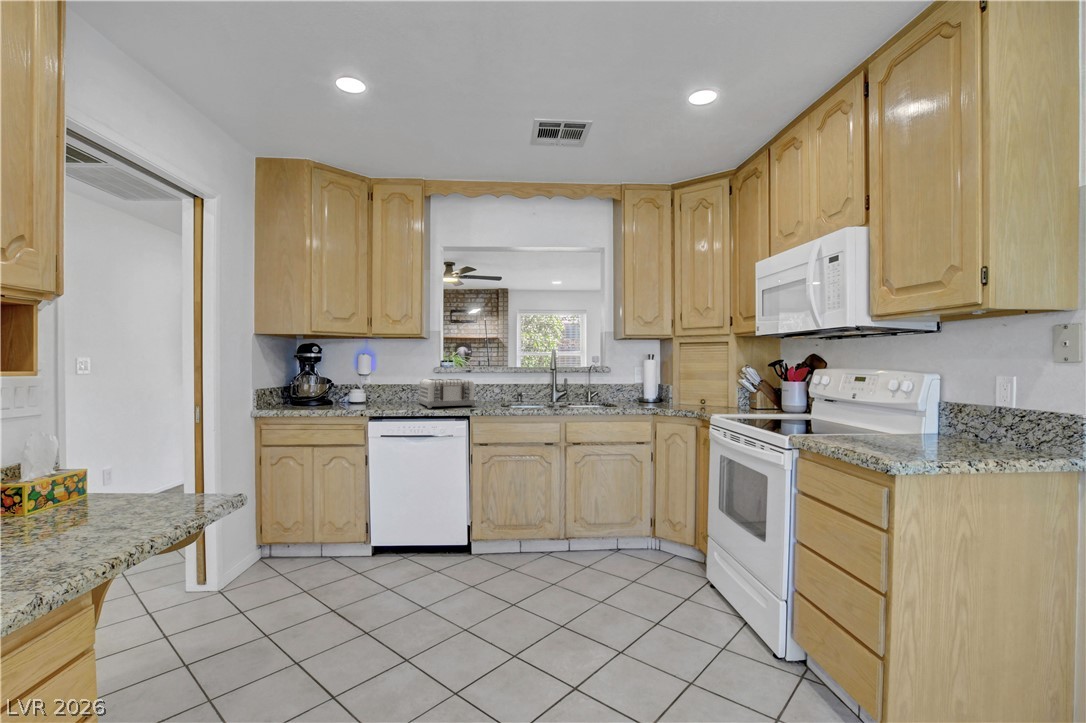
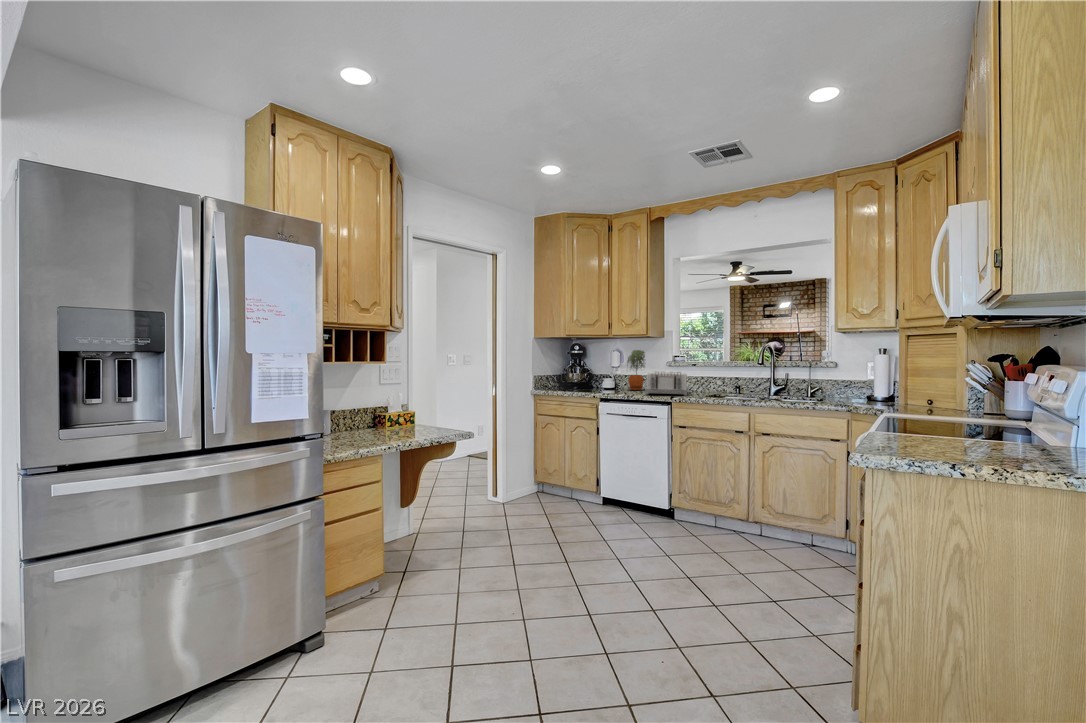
potted plant: none [384,352,408,402] -> present [627,350,645,390]

